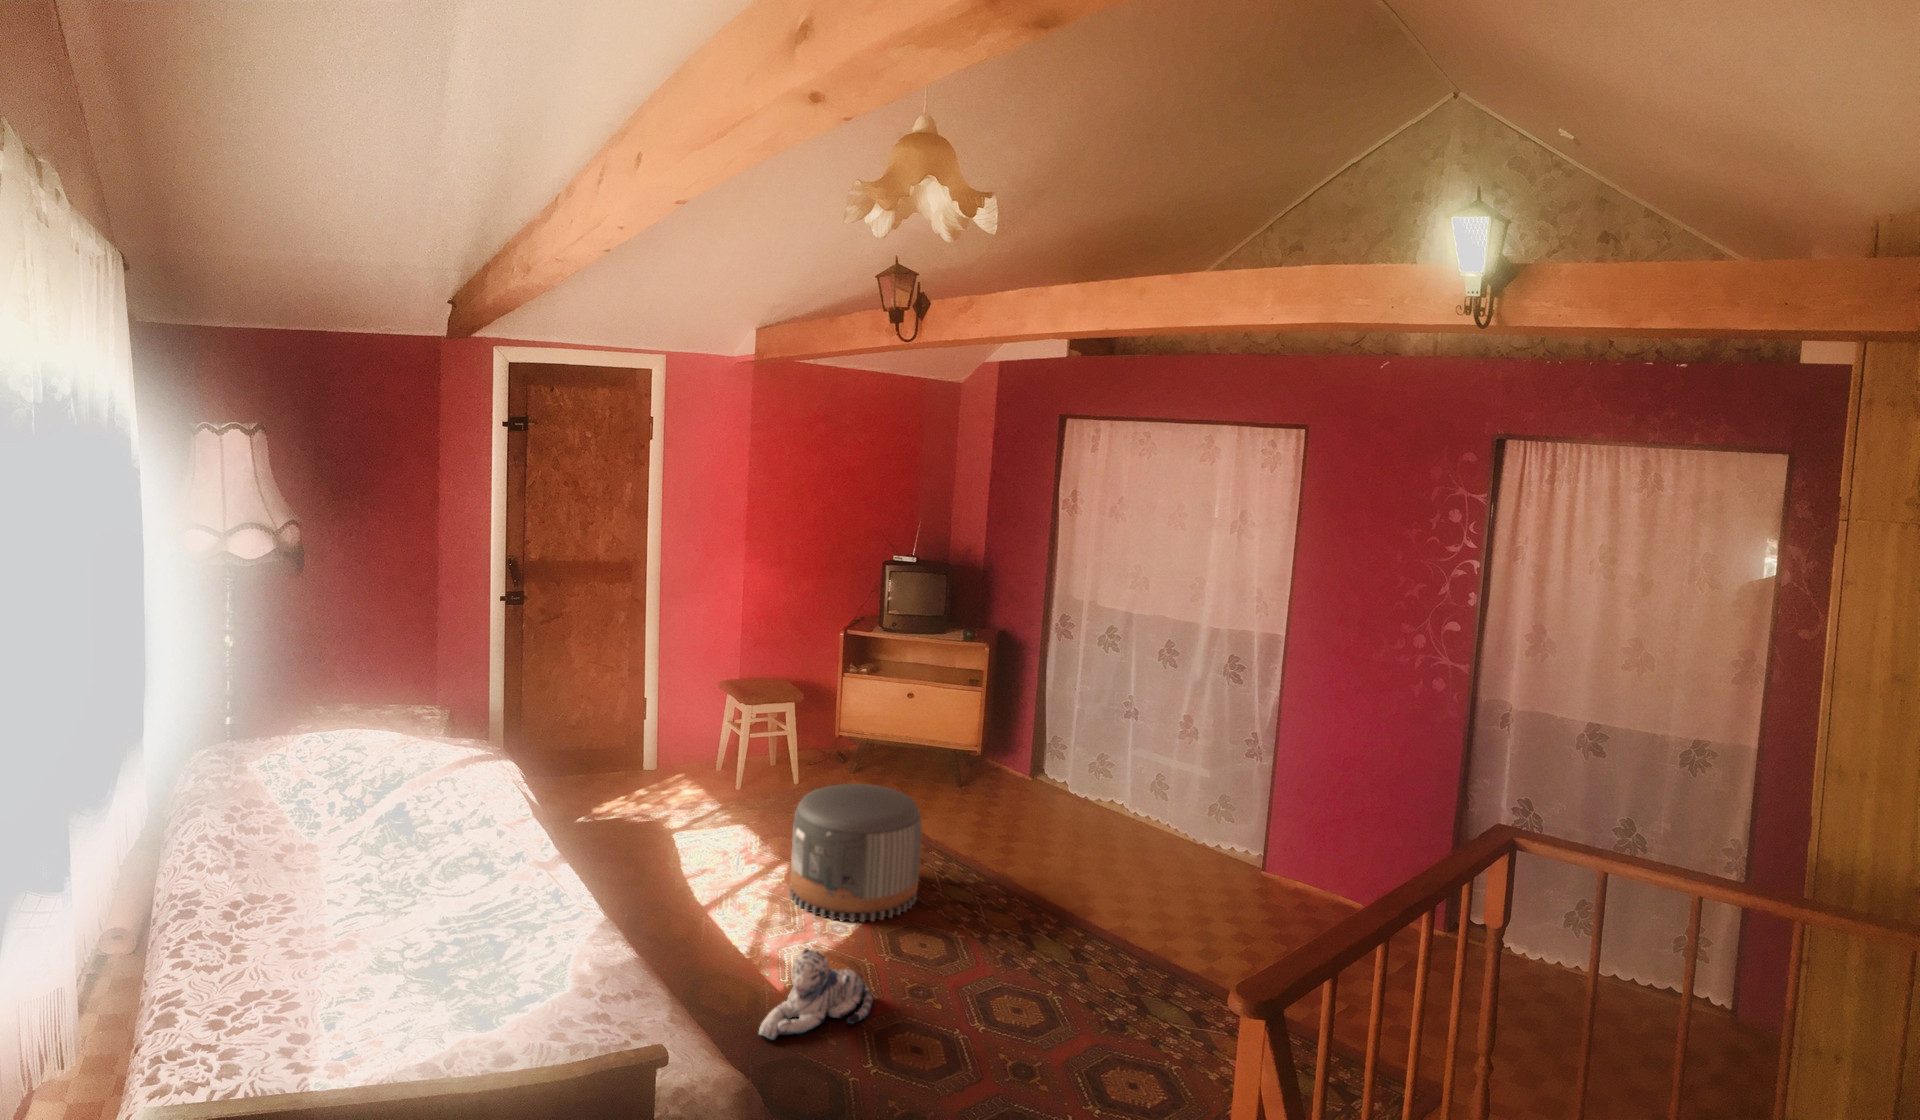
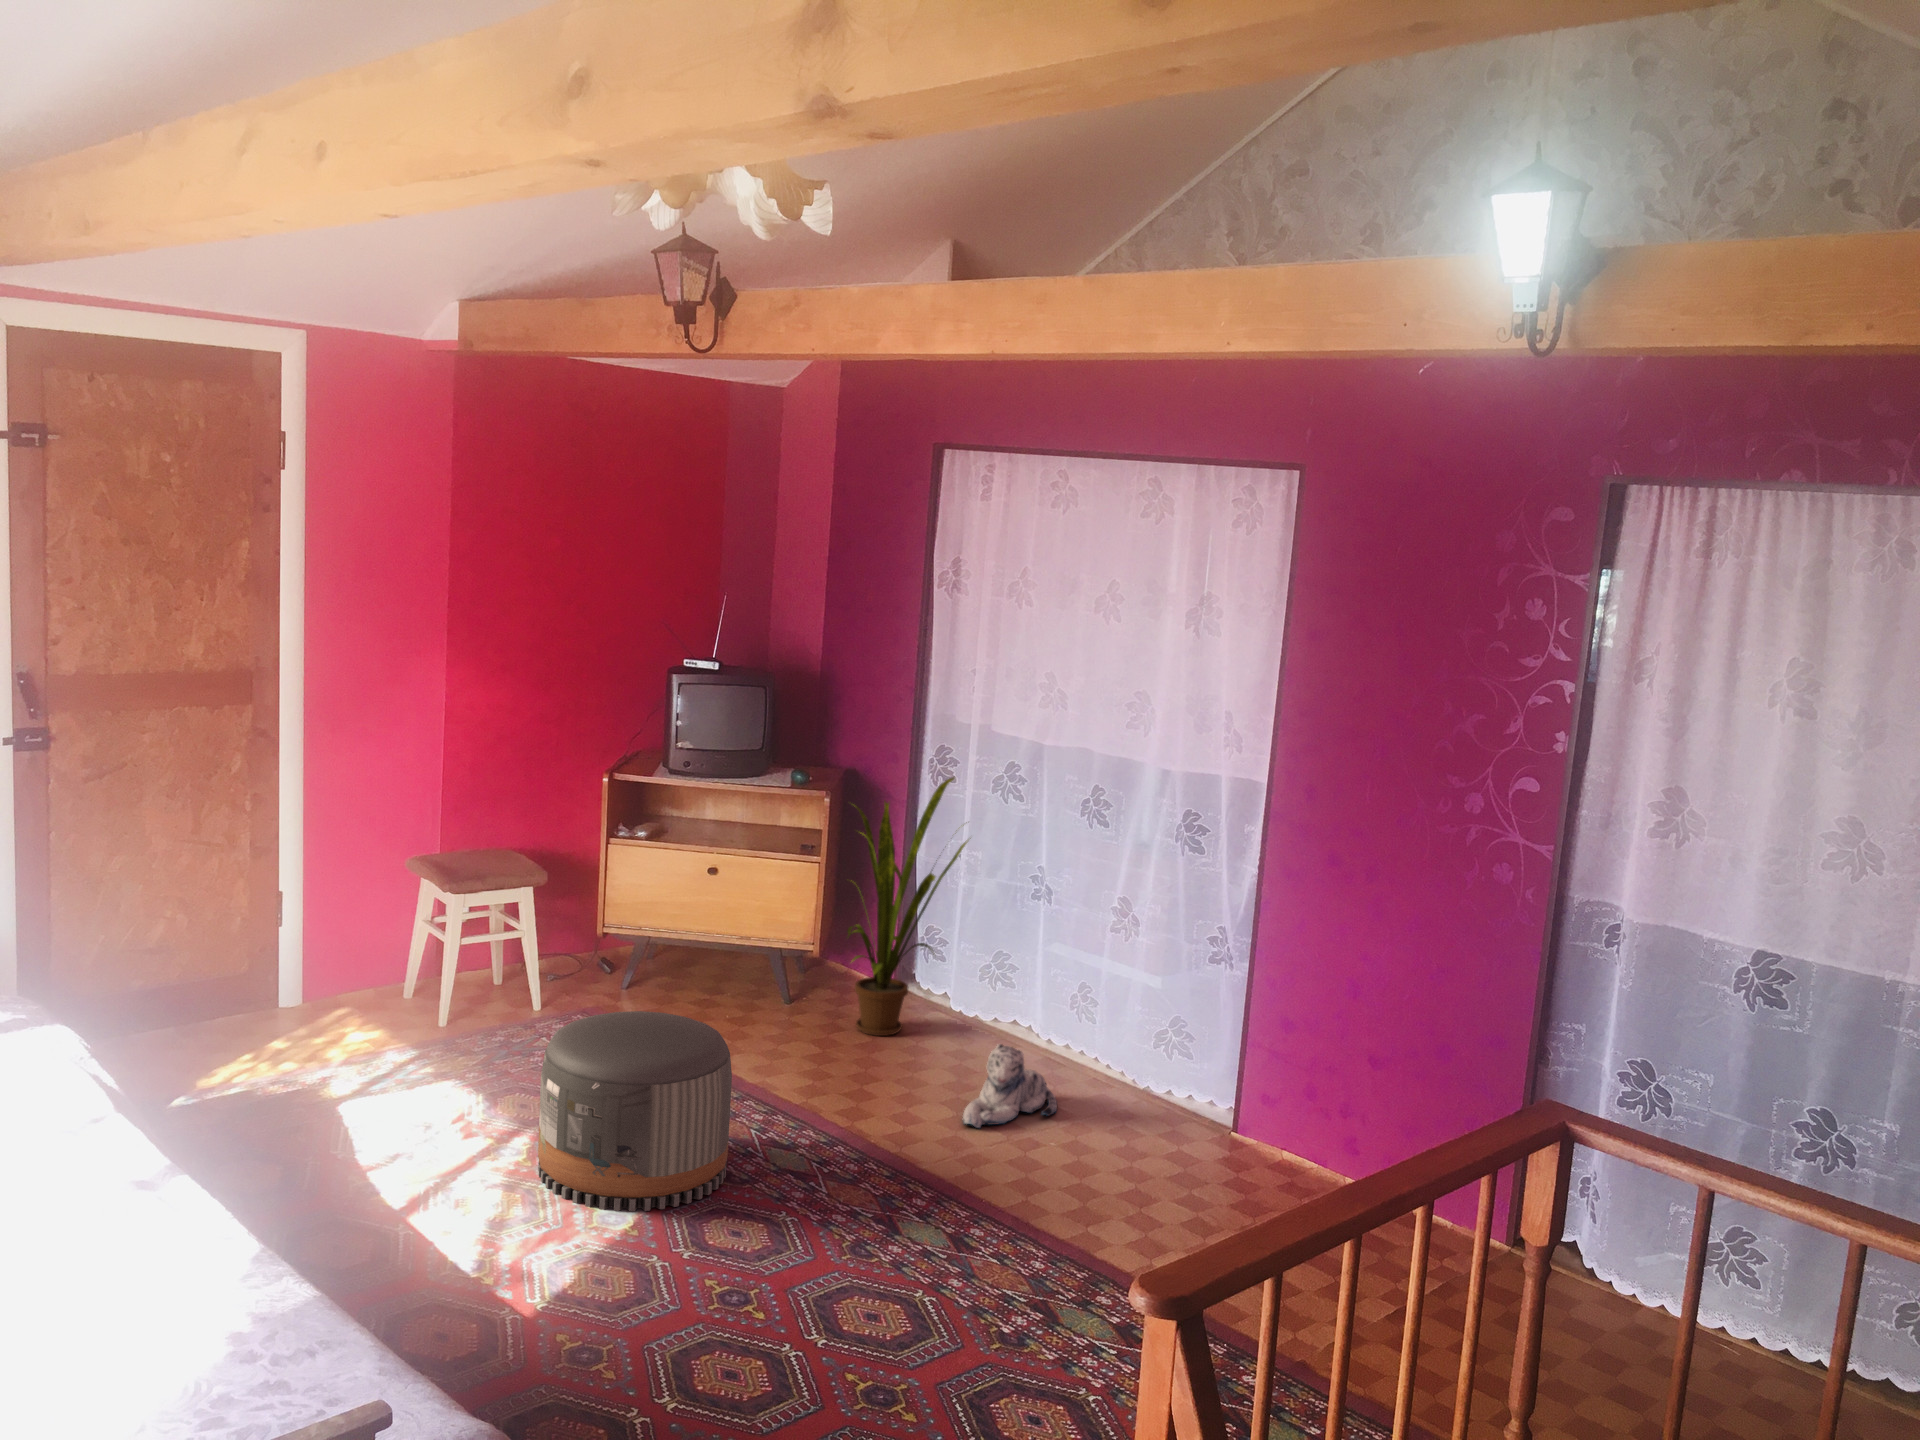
house plant: none [999,633,1084,806] -> present [848,776,971,1036]
plush toy: present [759,948,873,1040] -> present [963,1044,1057,1128]

